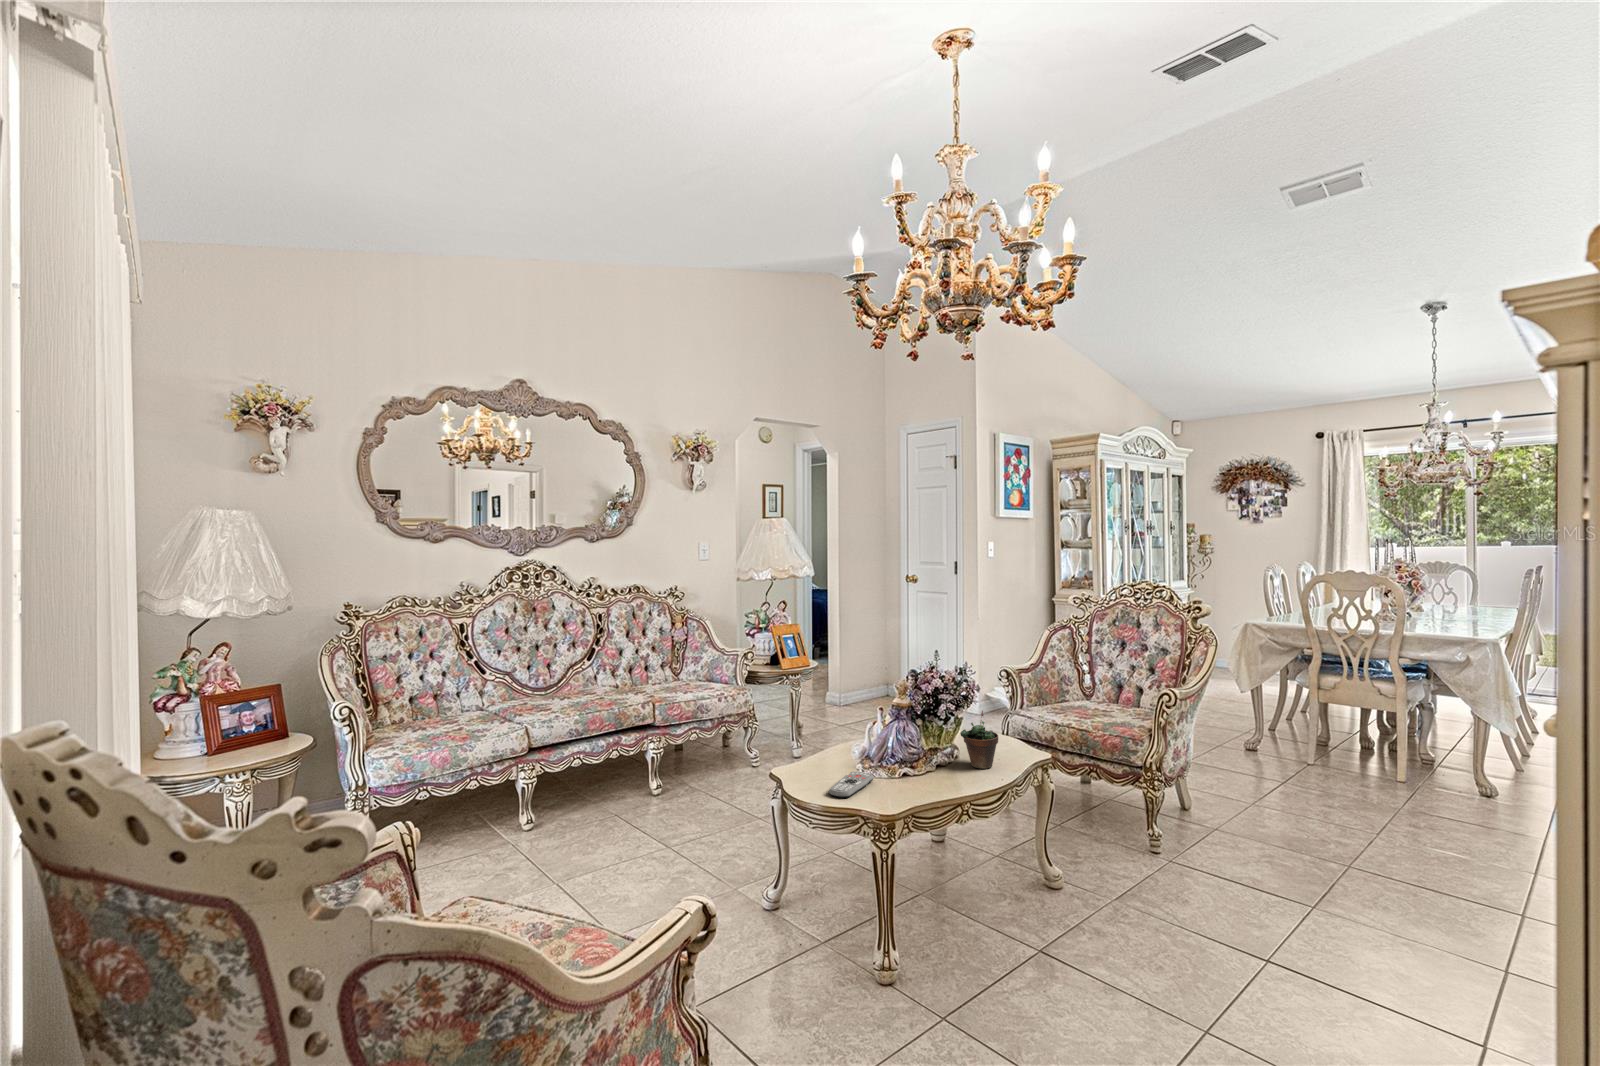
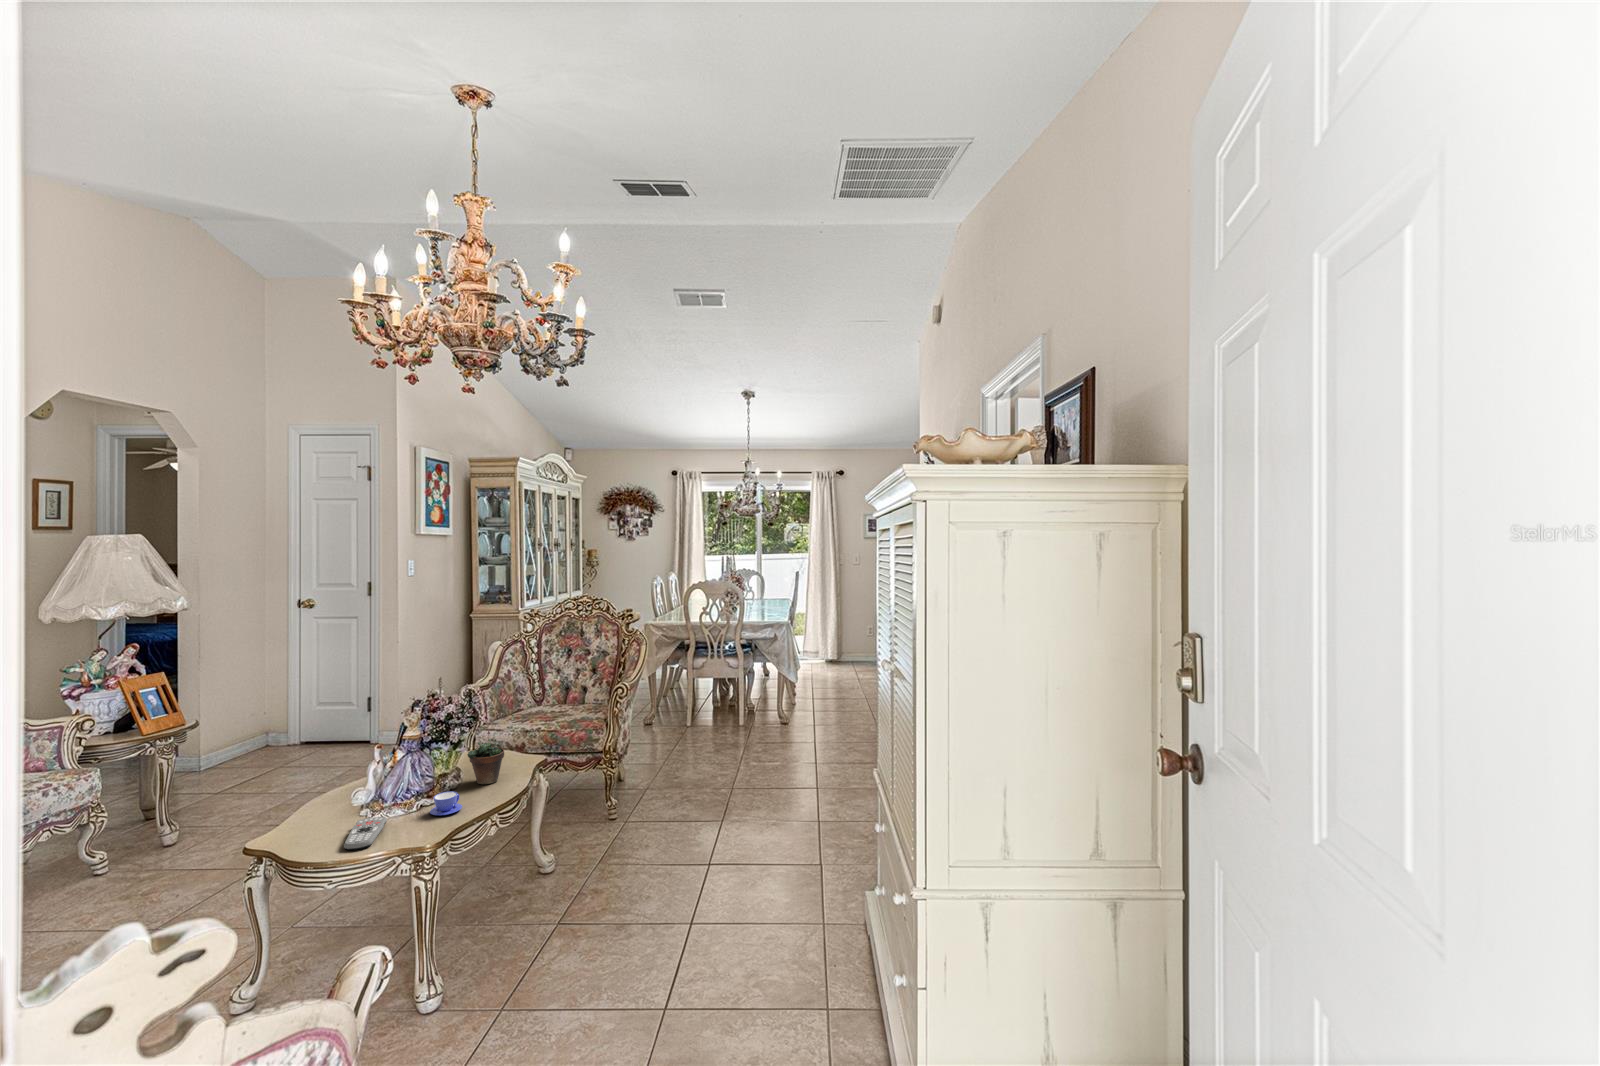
teacup: none [912,765,942,788] -> present [430,791,462,815]

